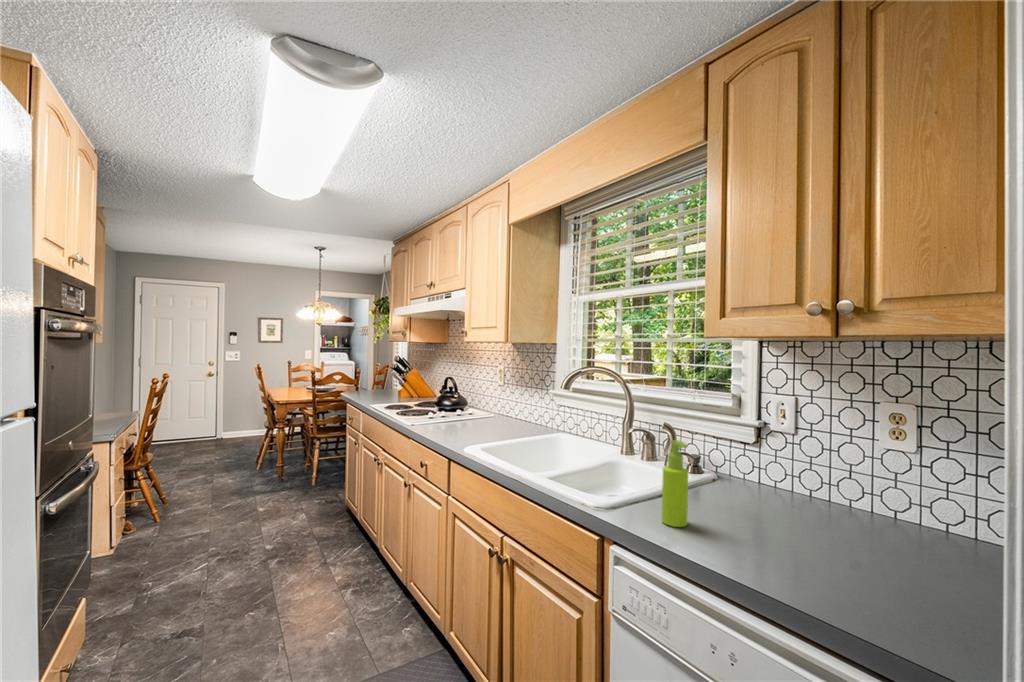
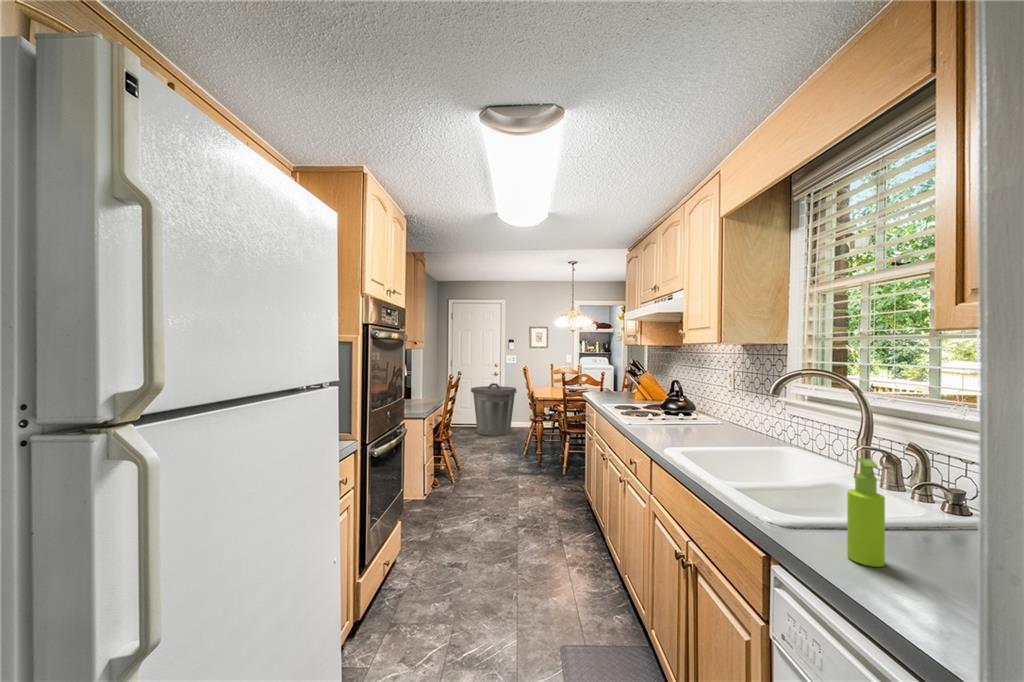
trash can: none [173,386,242,452] -> present [471,383,516,436]

